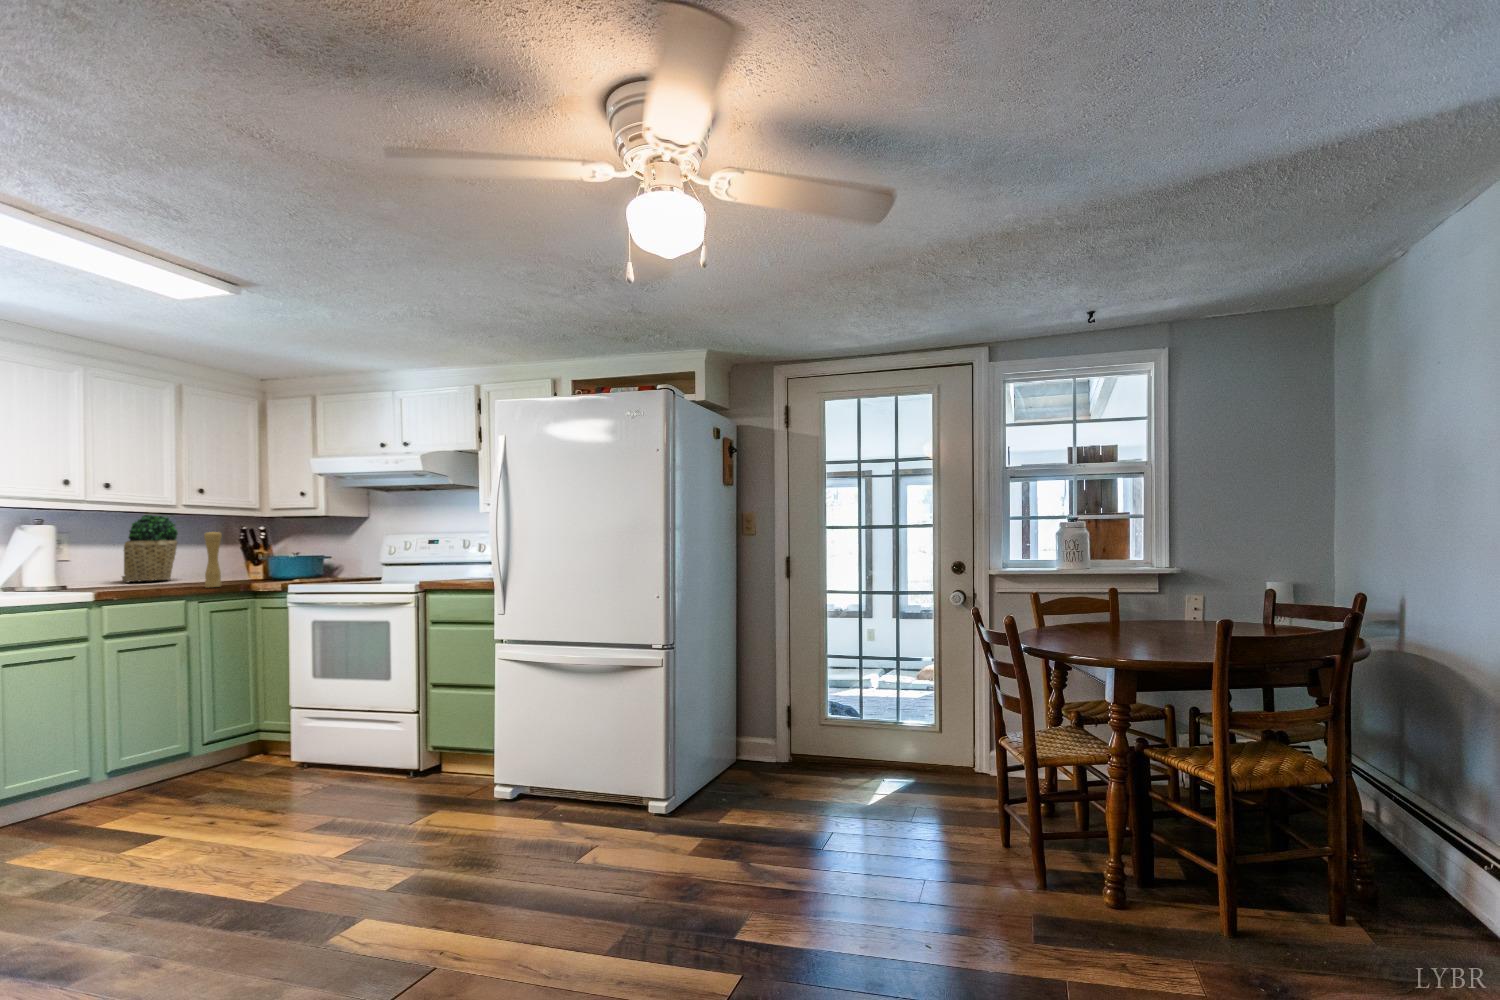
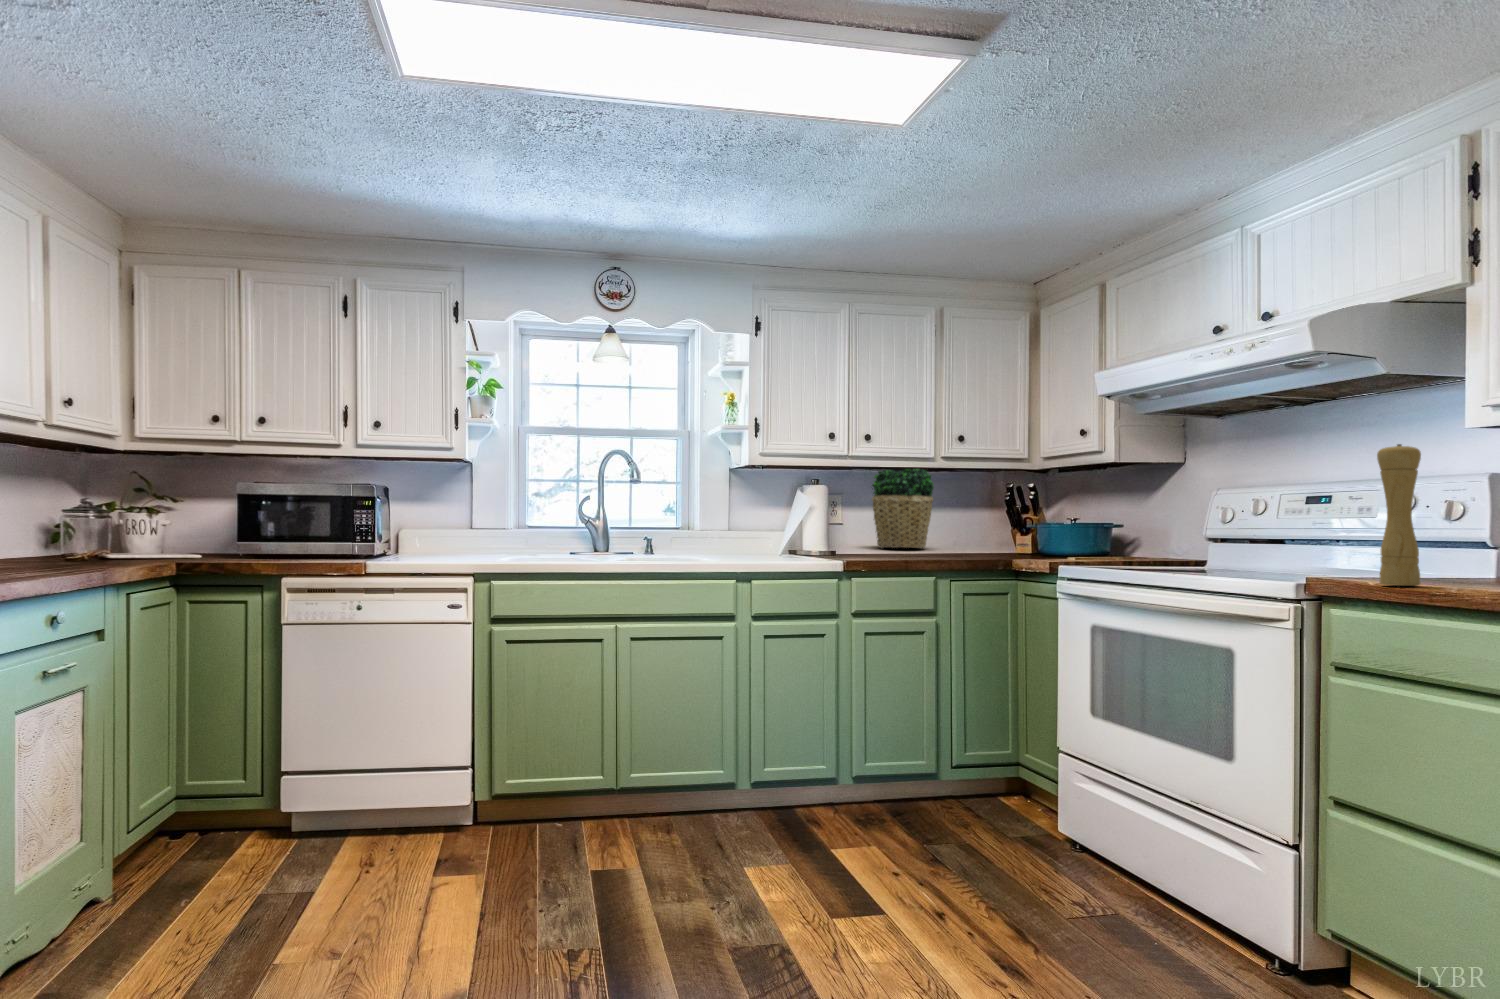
pepper mill: present [204,531,222,588] -> present [1377,444,1421,586]

